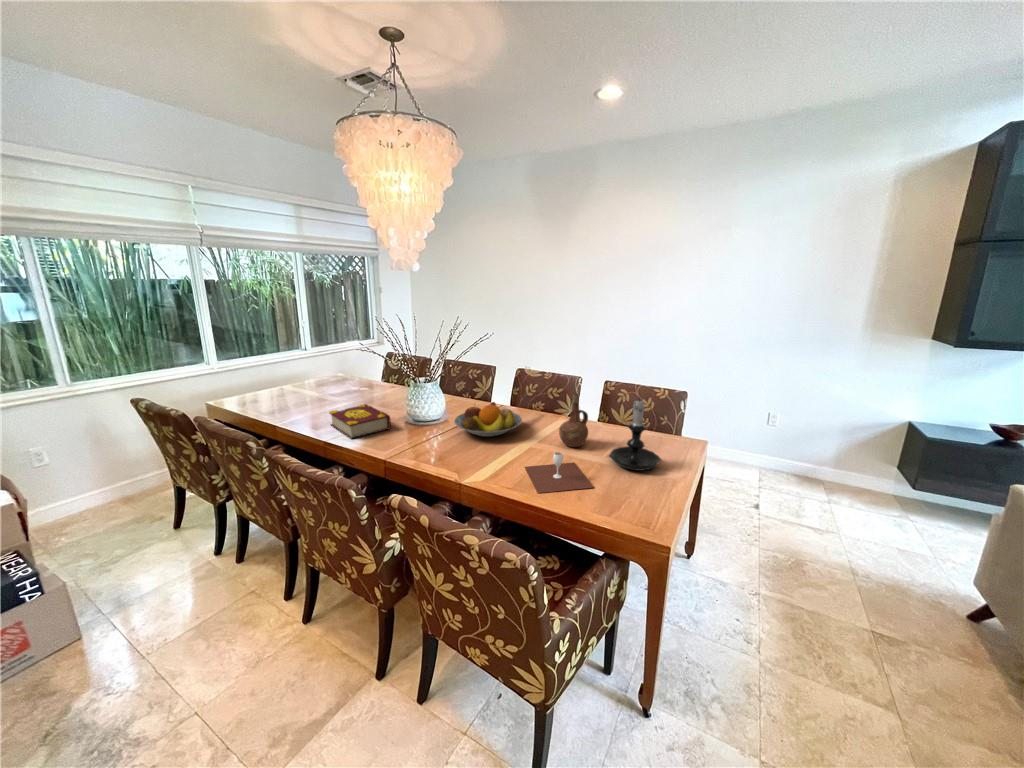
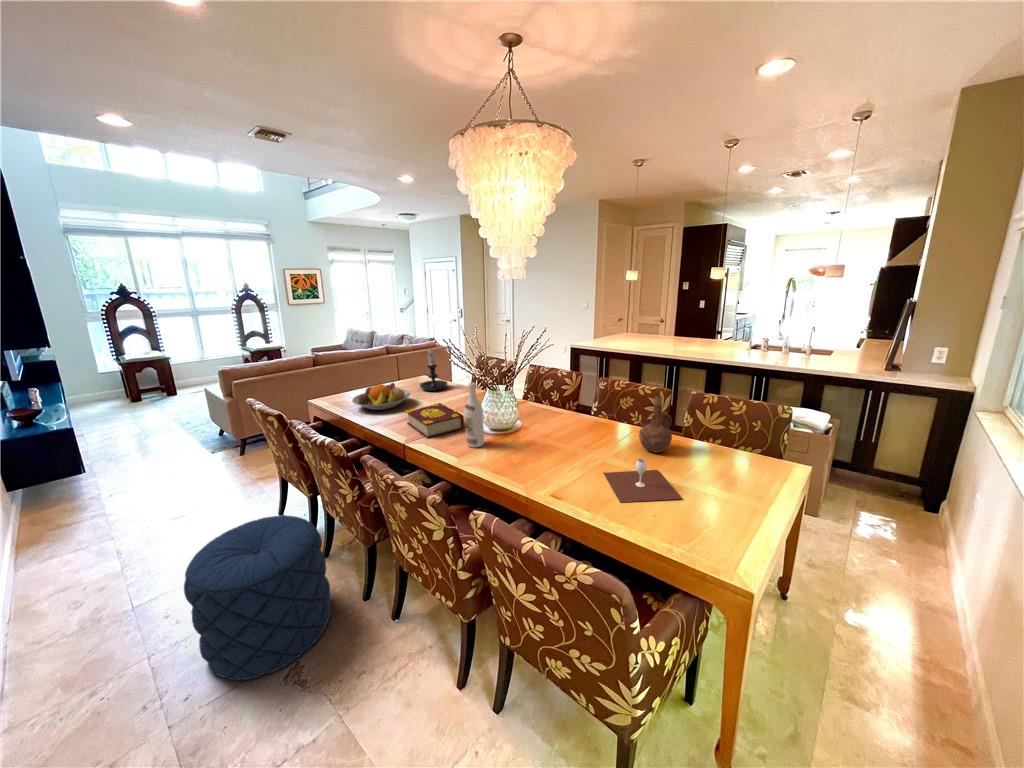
wine bottle: none [390,382,410,447] -> present [464,383,484,447]
candle holder: present [609,400,661,471] -> present [420,350,448,391]
fruit bowl: present [454,402,522,437] -> present [352,383,410,410]
pouf: none [59,526,243,711] -> present [184,515,331,681]

